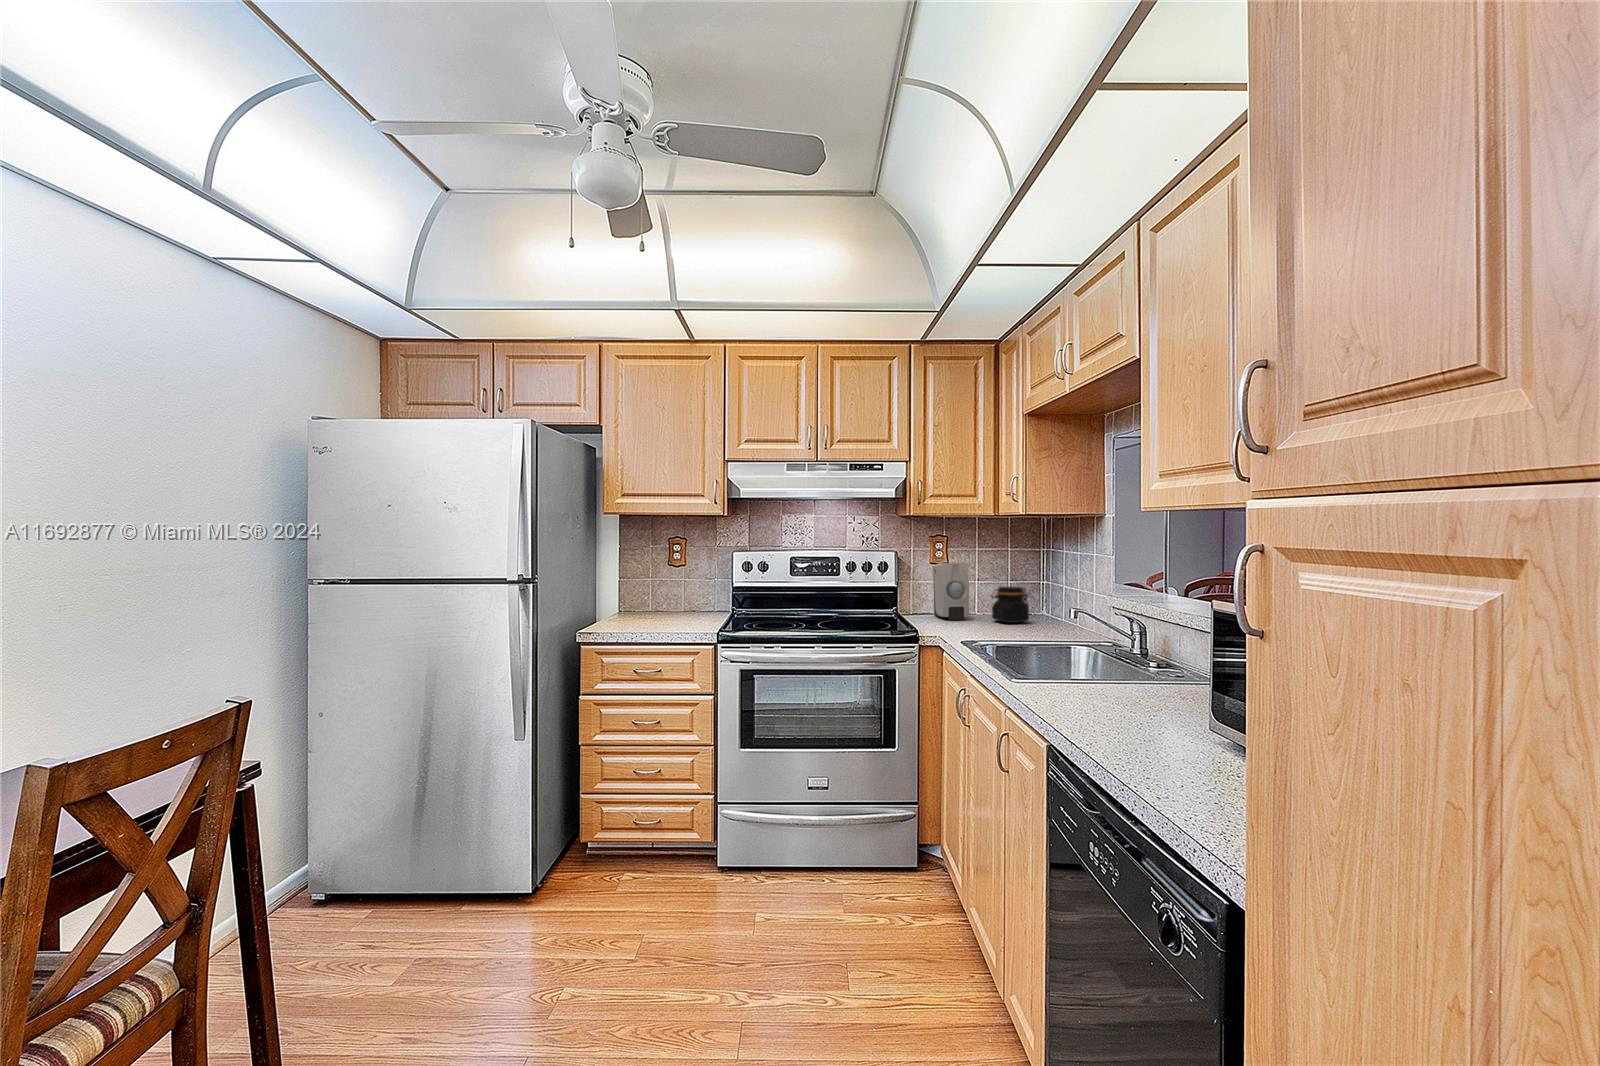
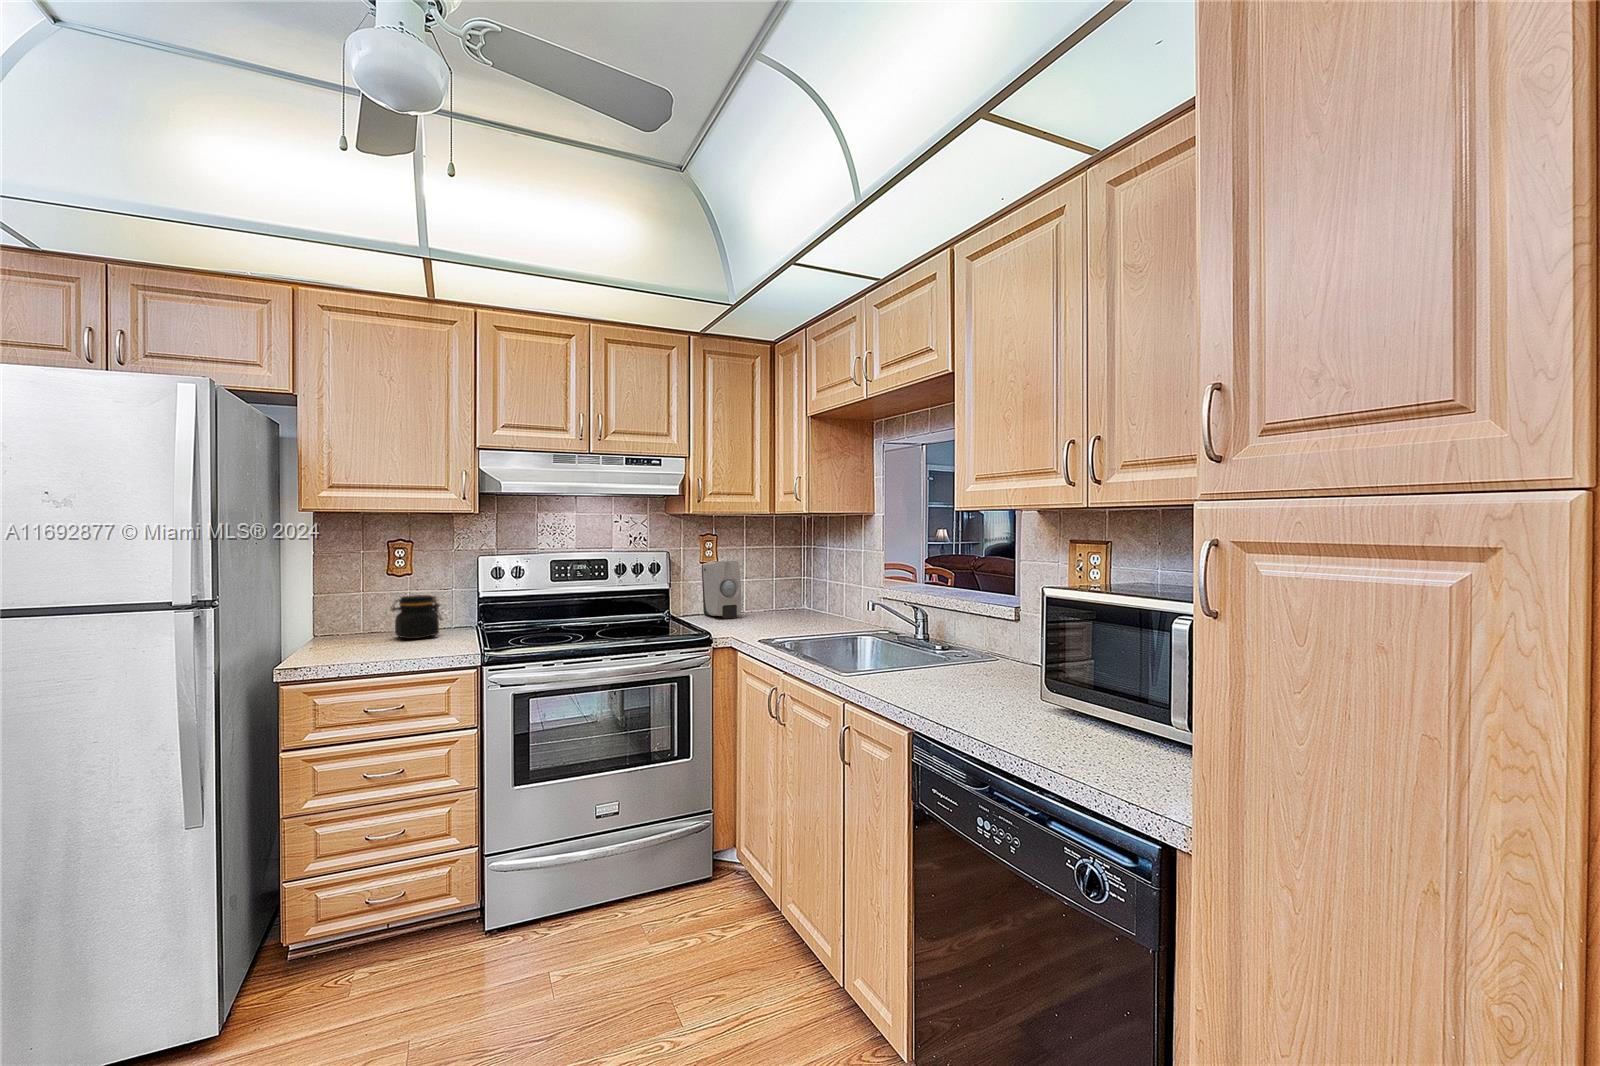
jar: present [992,587,1029,623] -> present [391,595,442,639]

